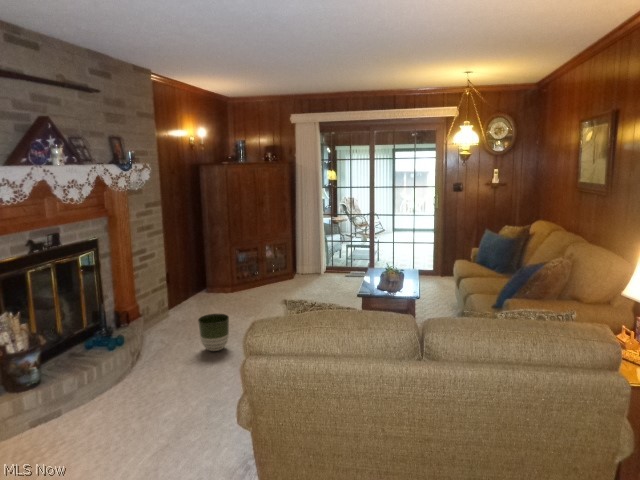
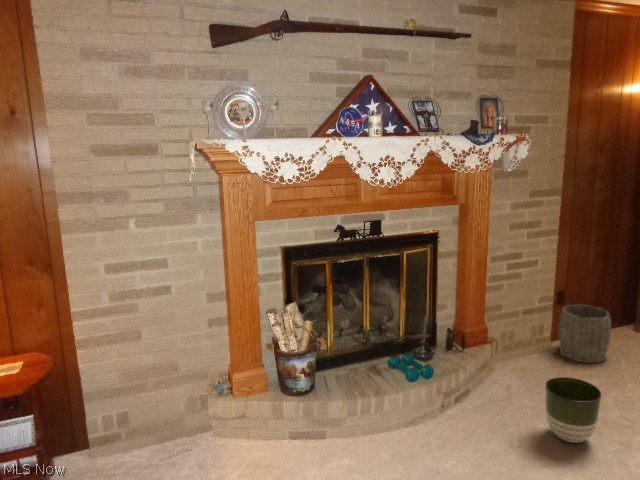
woven basket: none [172,280,204,317] -> present [558,305,611,363]

